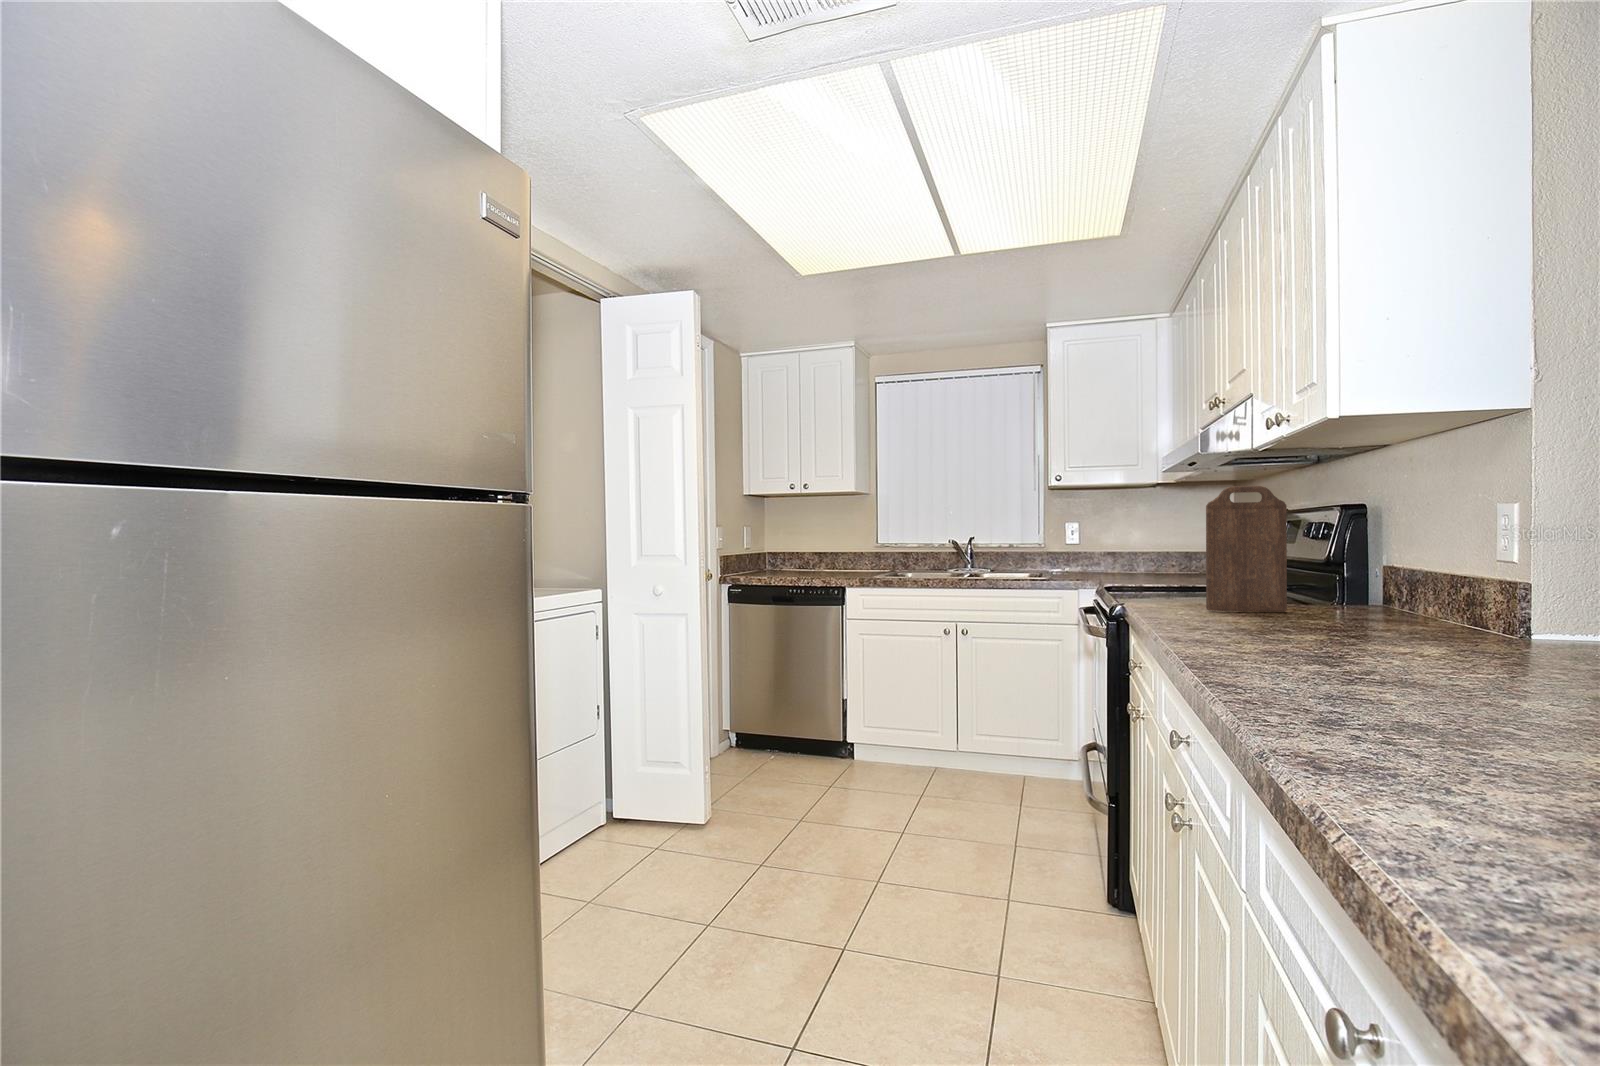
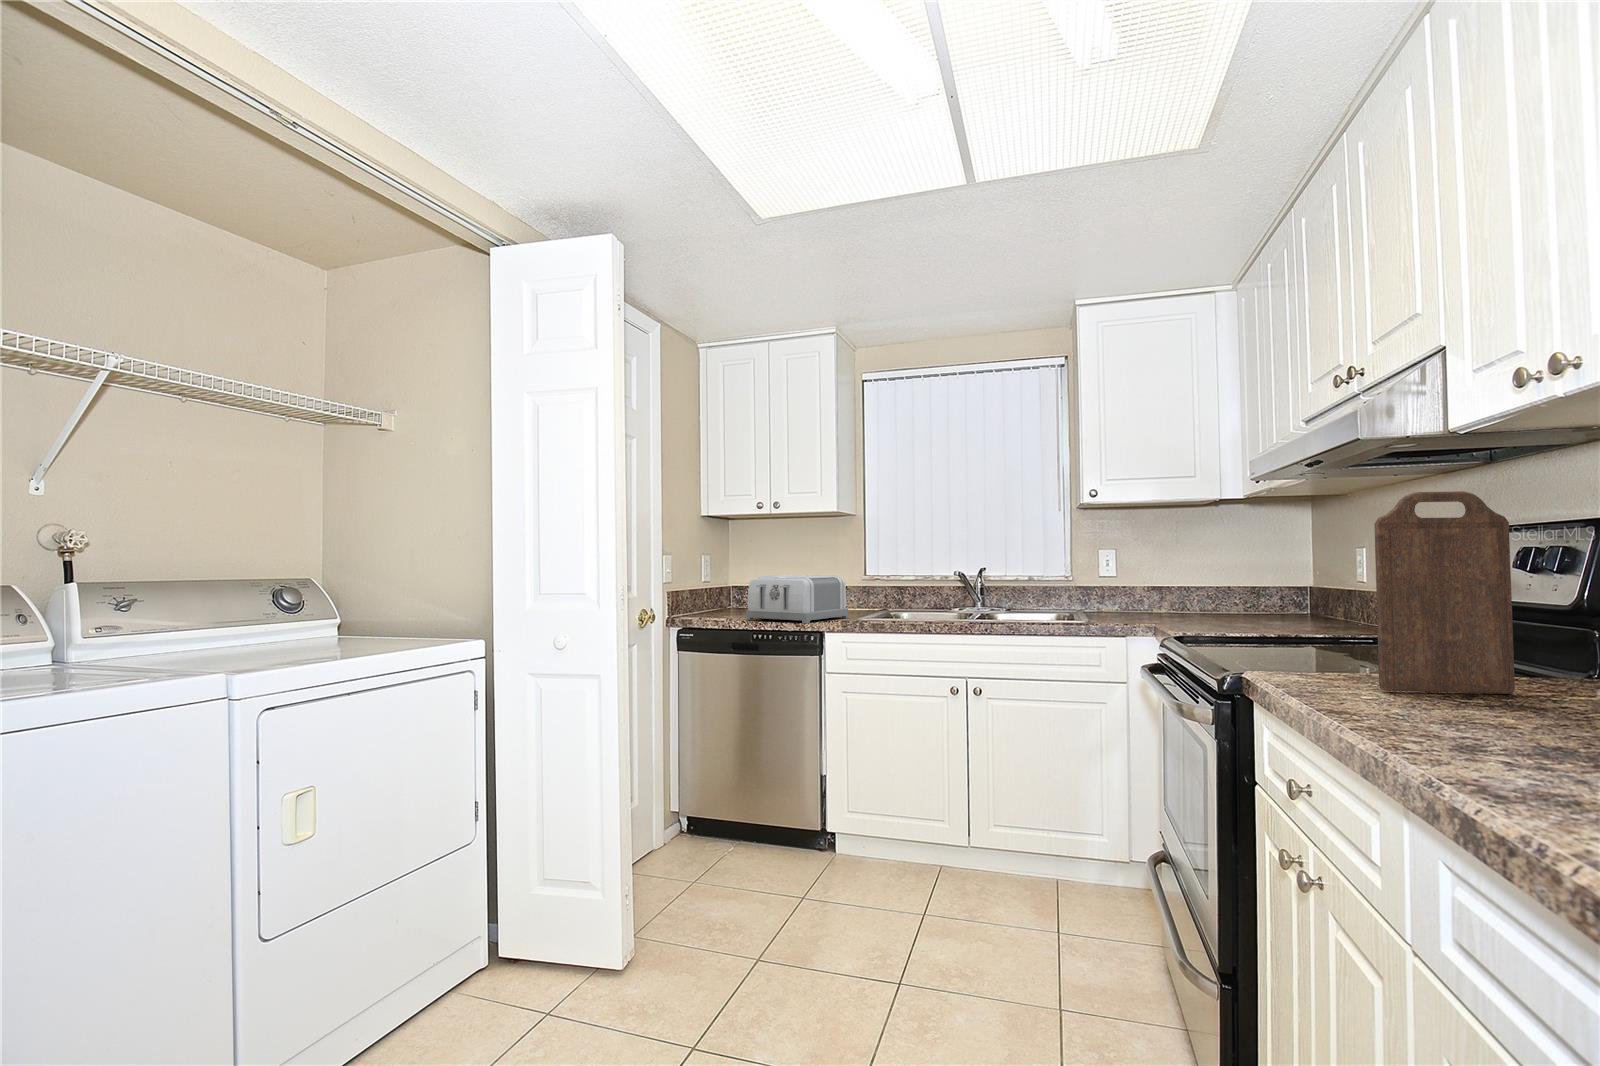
toaster: none [784,543,864,580] -> present [746,575,848,623]

